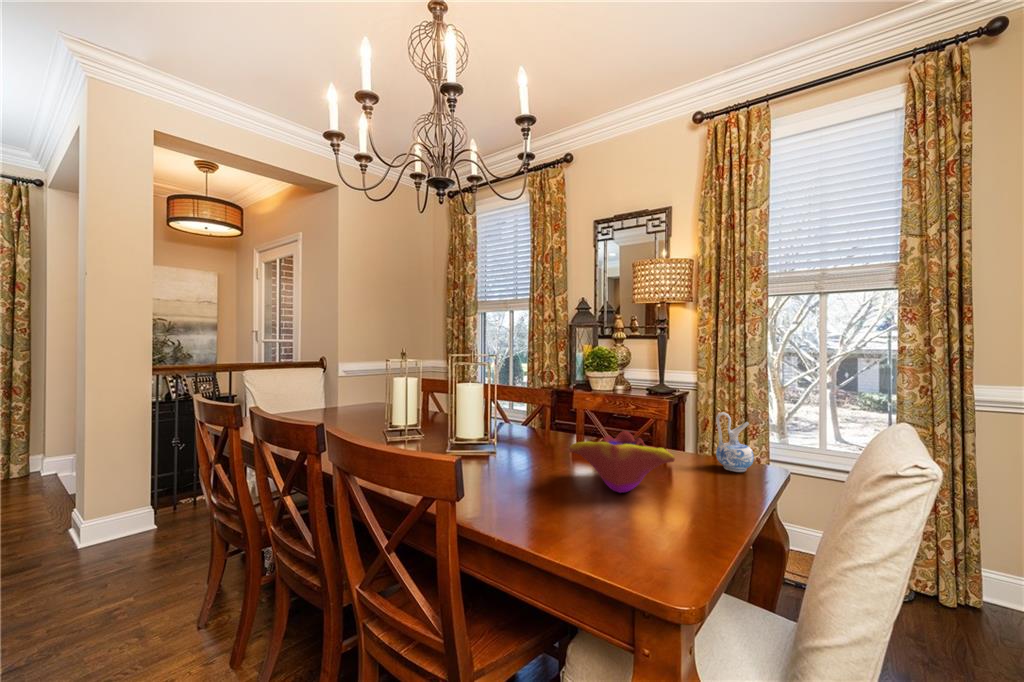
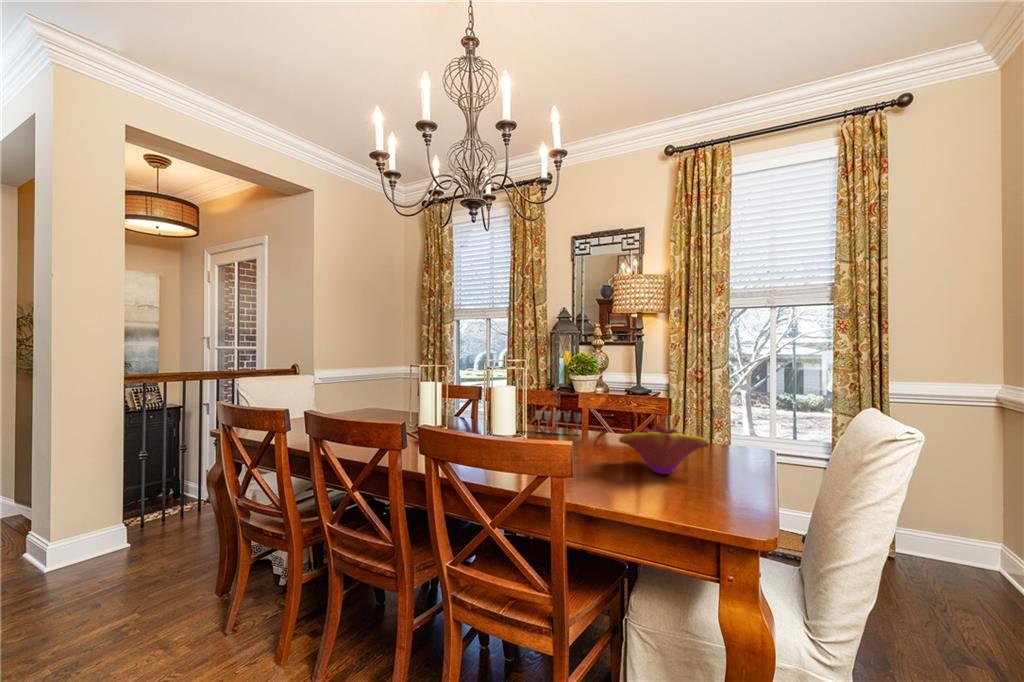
wine glass: none [518,410,565,439] -> present [535,410,581,435]
ceramic pitcher: present [716,413,754,472] -> none [720,407,751,456]

